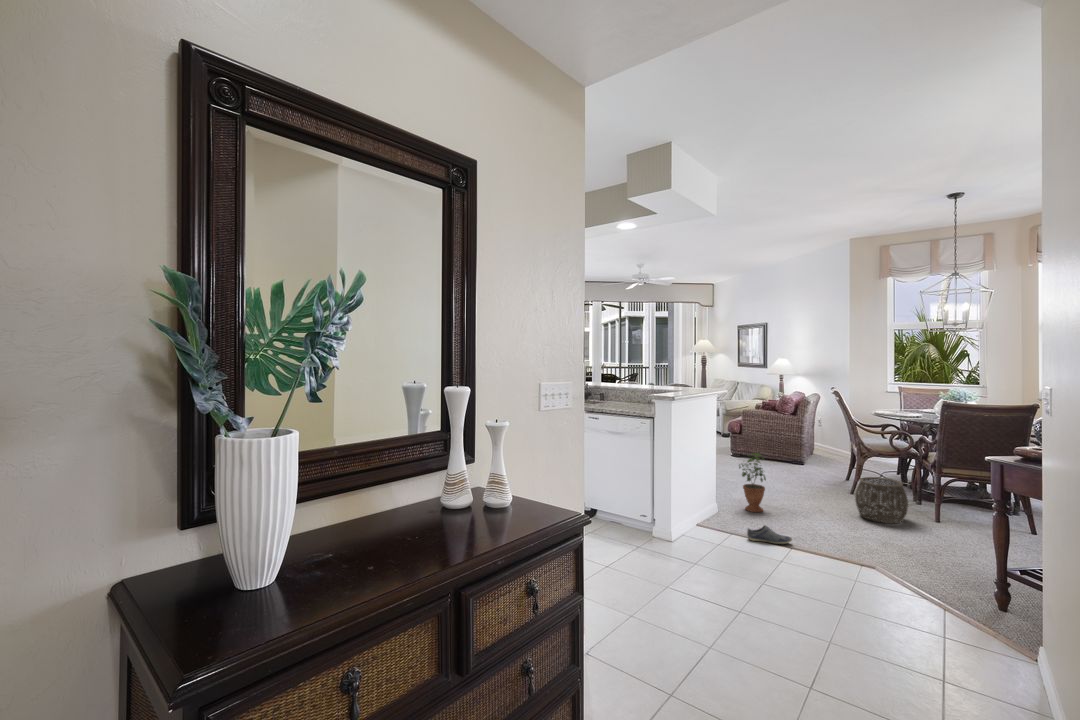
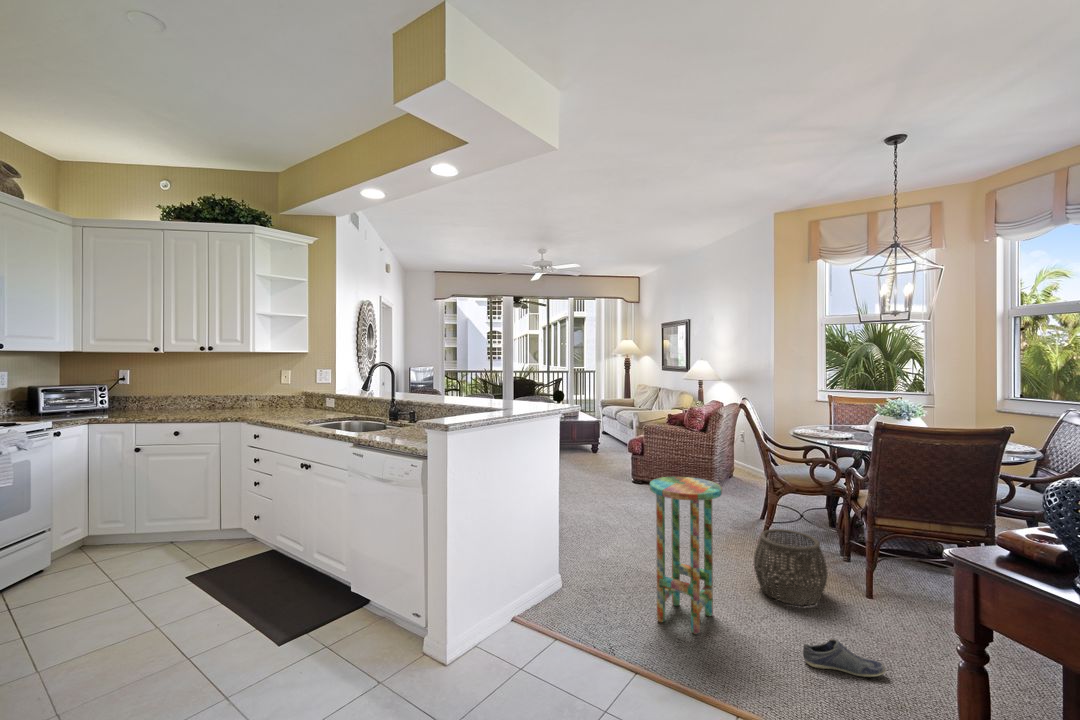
side table: none [789,439,840,535] -> present [650,477,722,634]
potted plant: present [739,453,766,512] -> none [592,488,630,582]
shoe: present [747,525,792,544] -> present [803,639,886,677]

